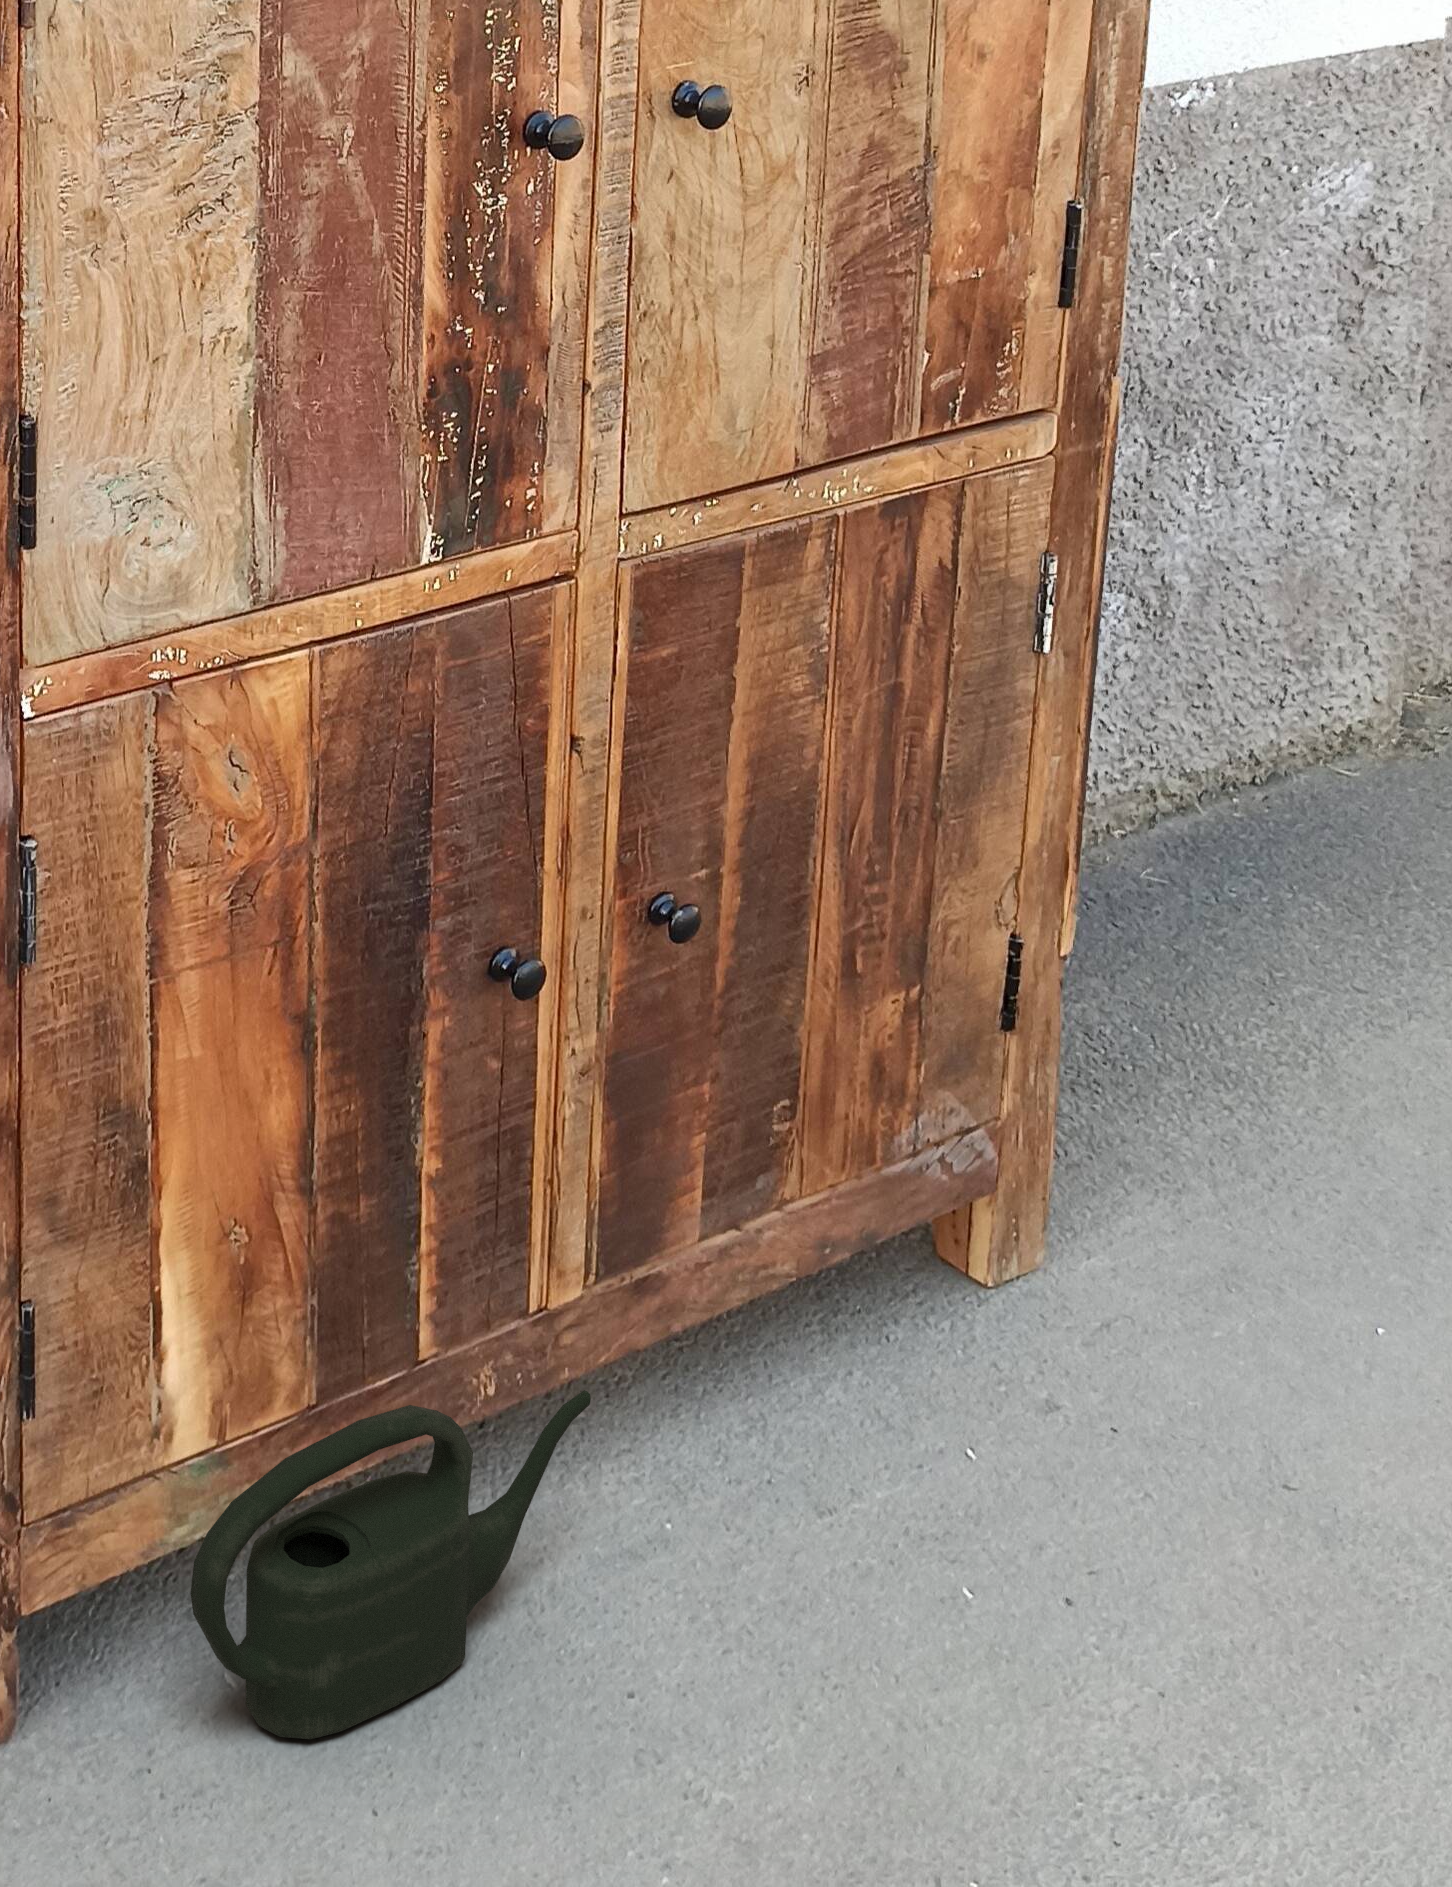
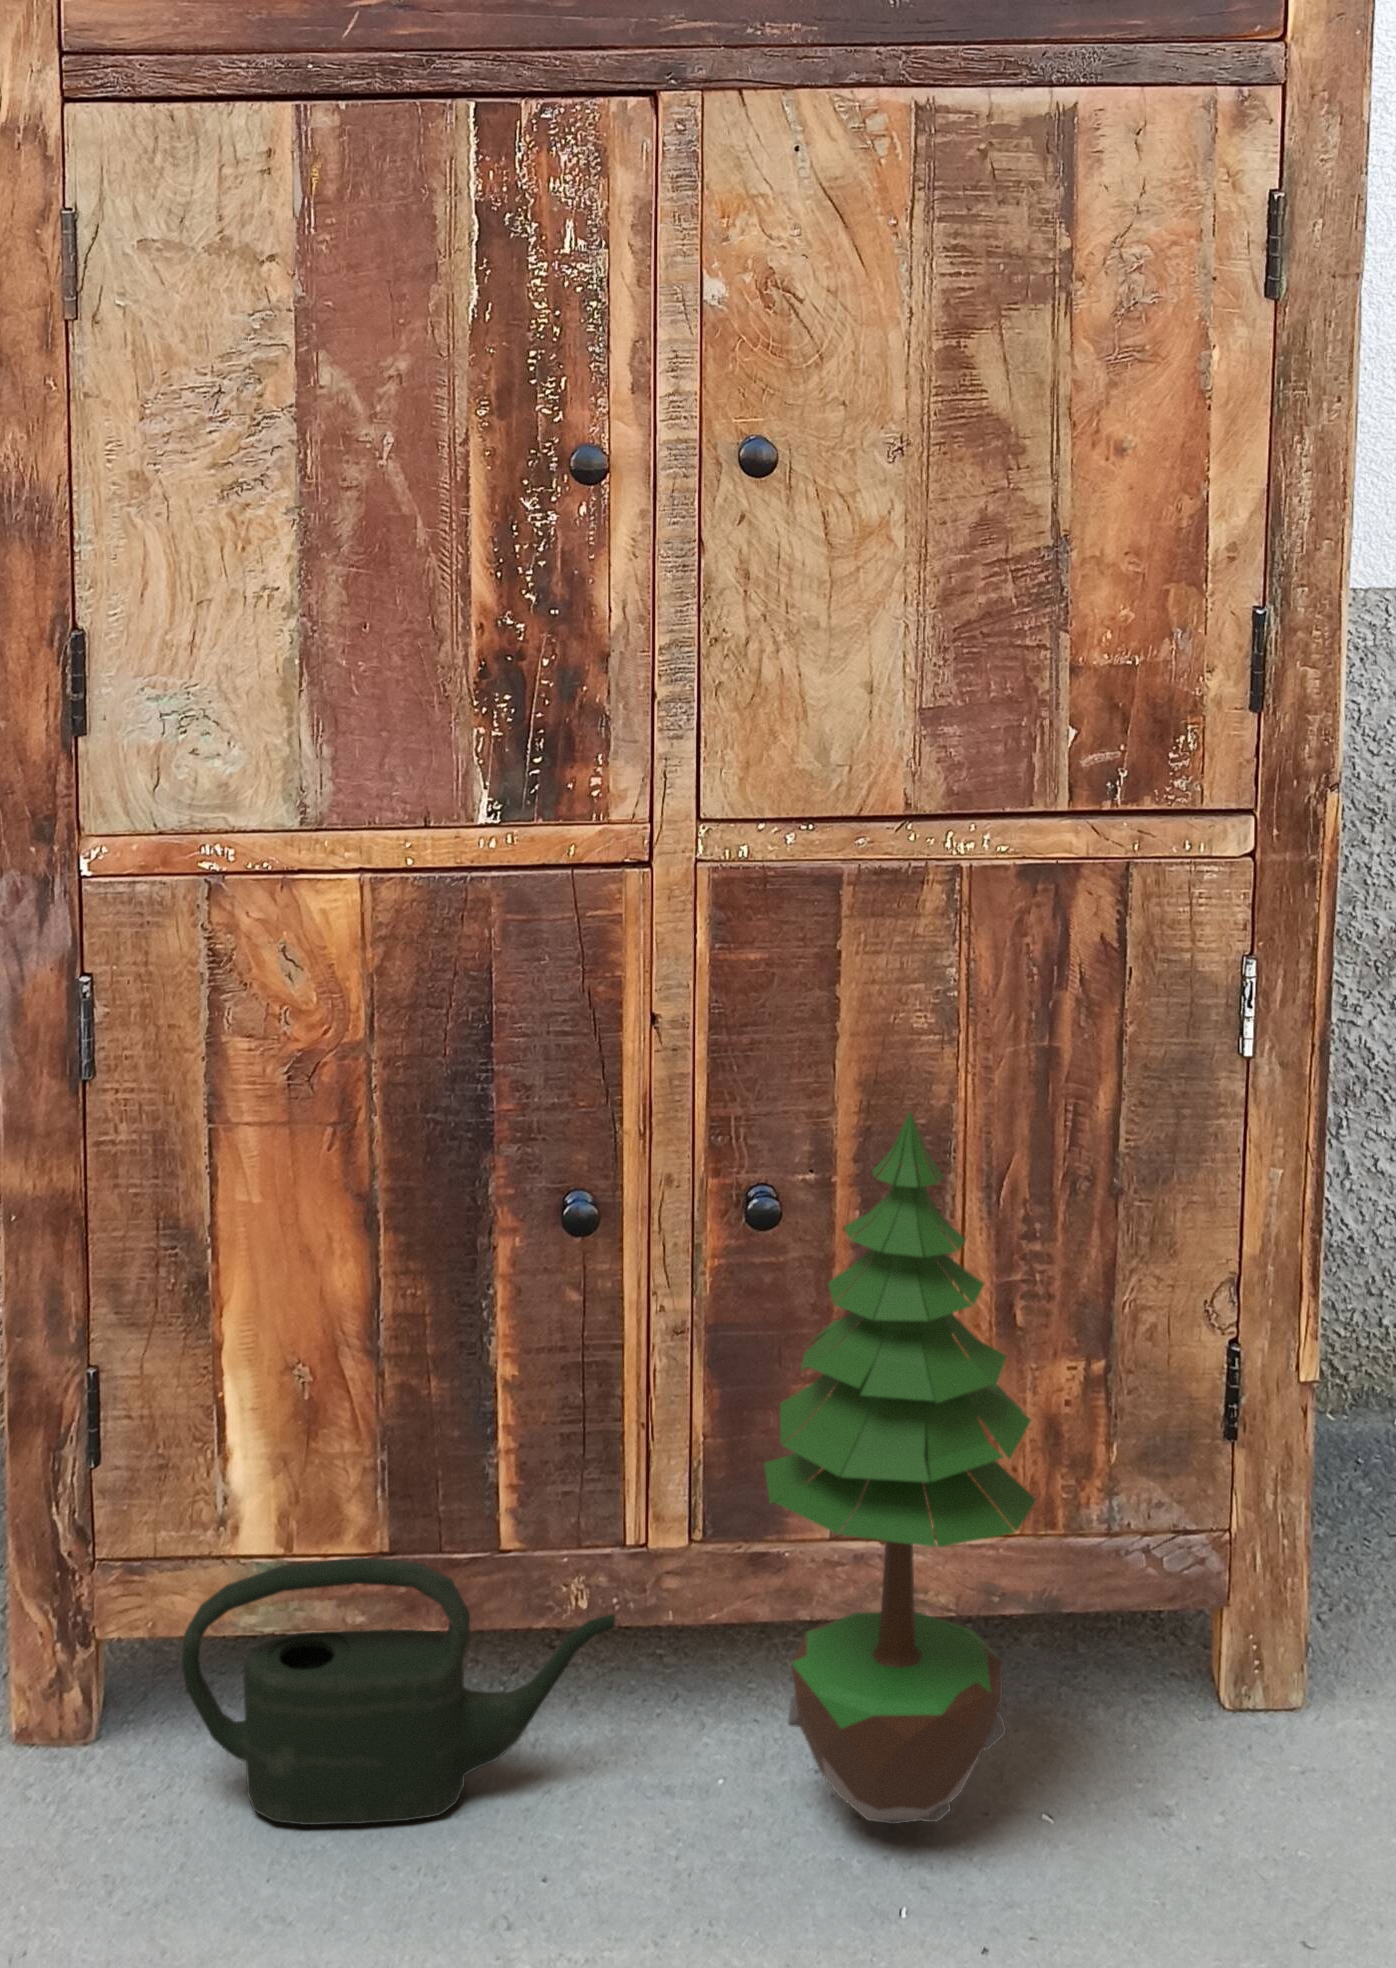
potted tree: none [737,791,1025,1513] -> present [764,1112,1035,1824]

